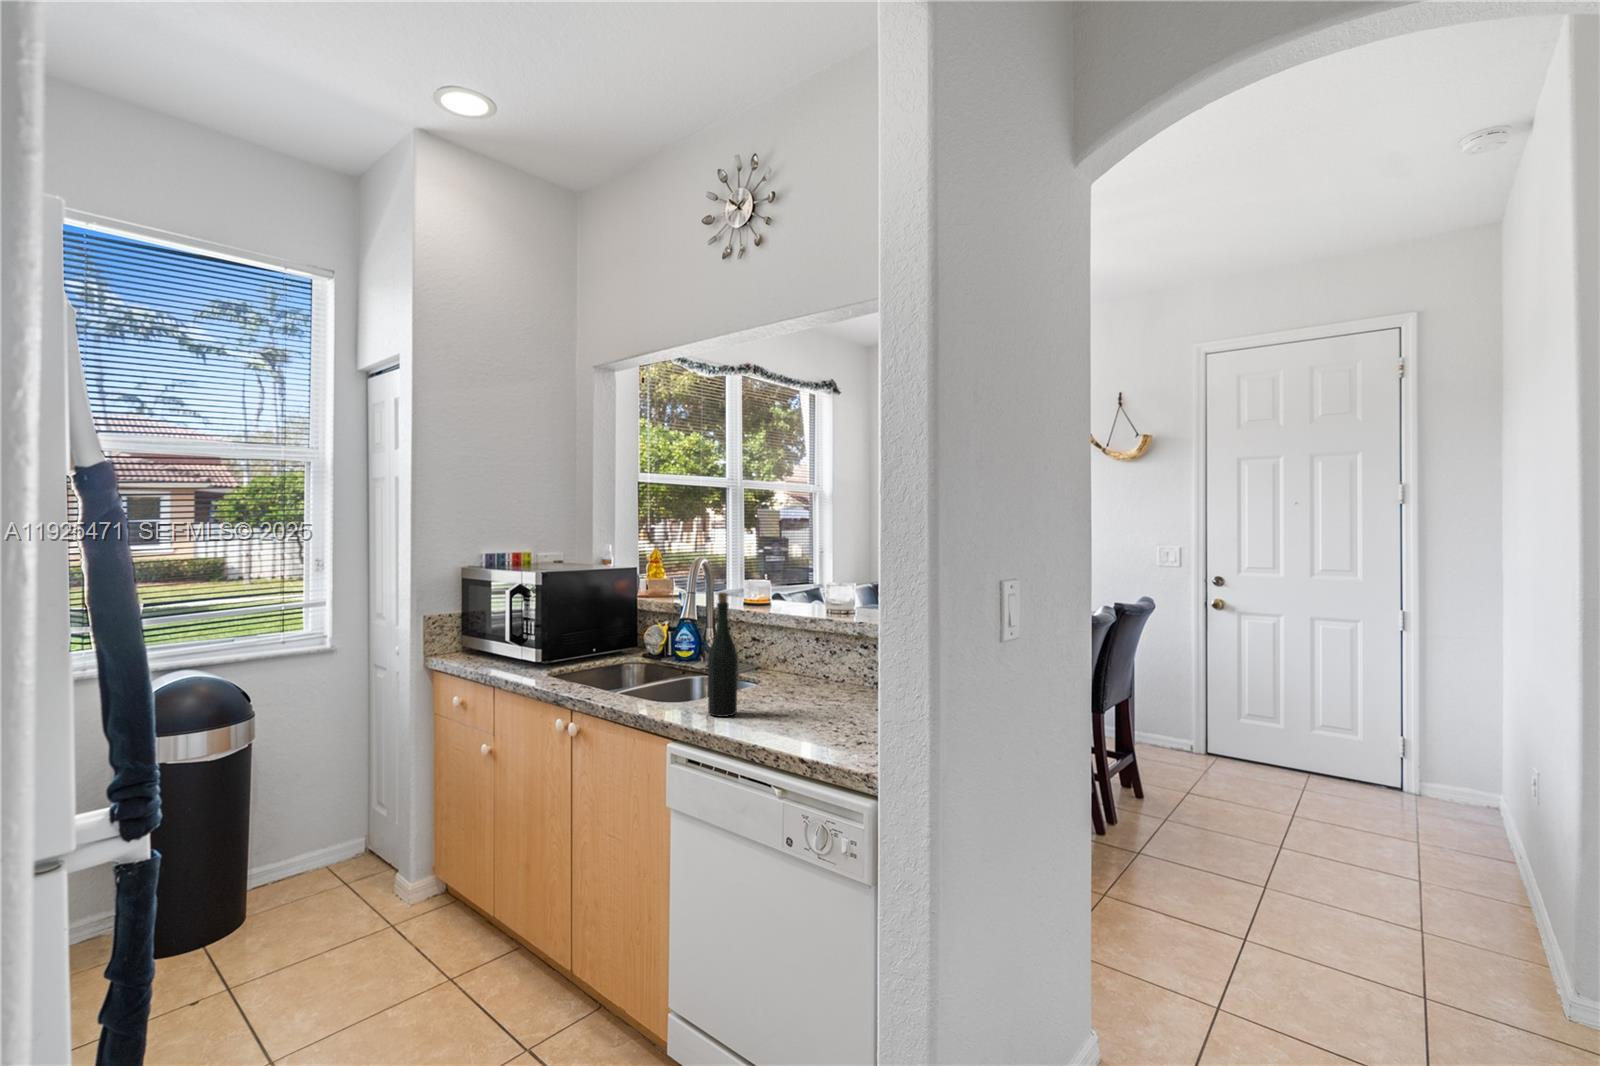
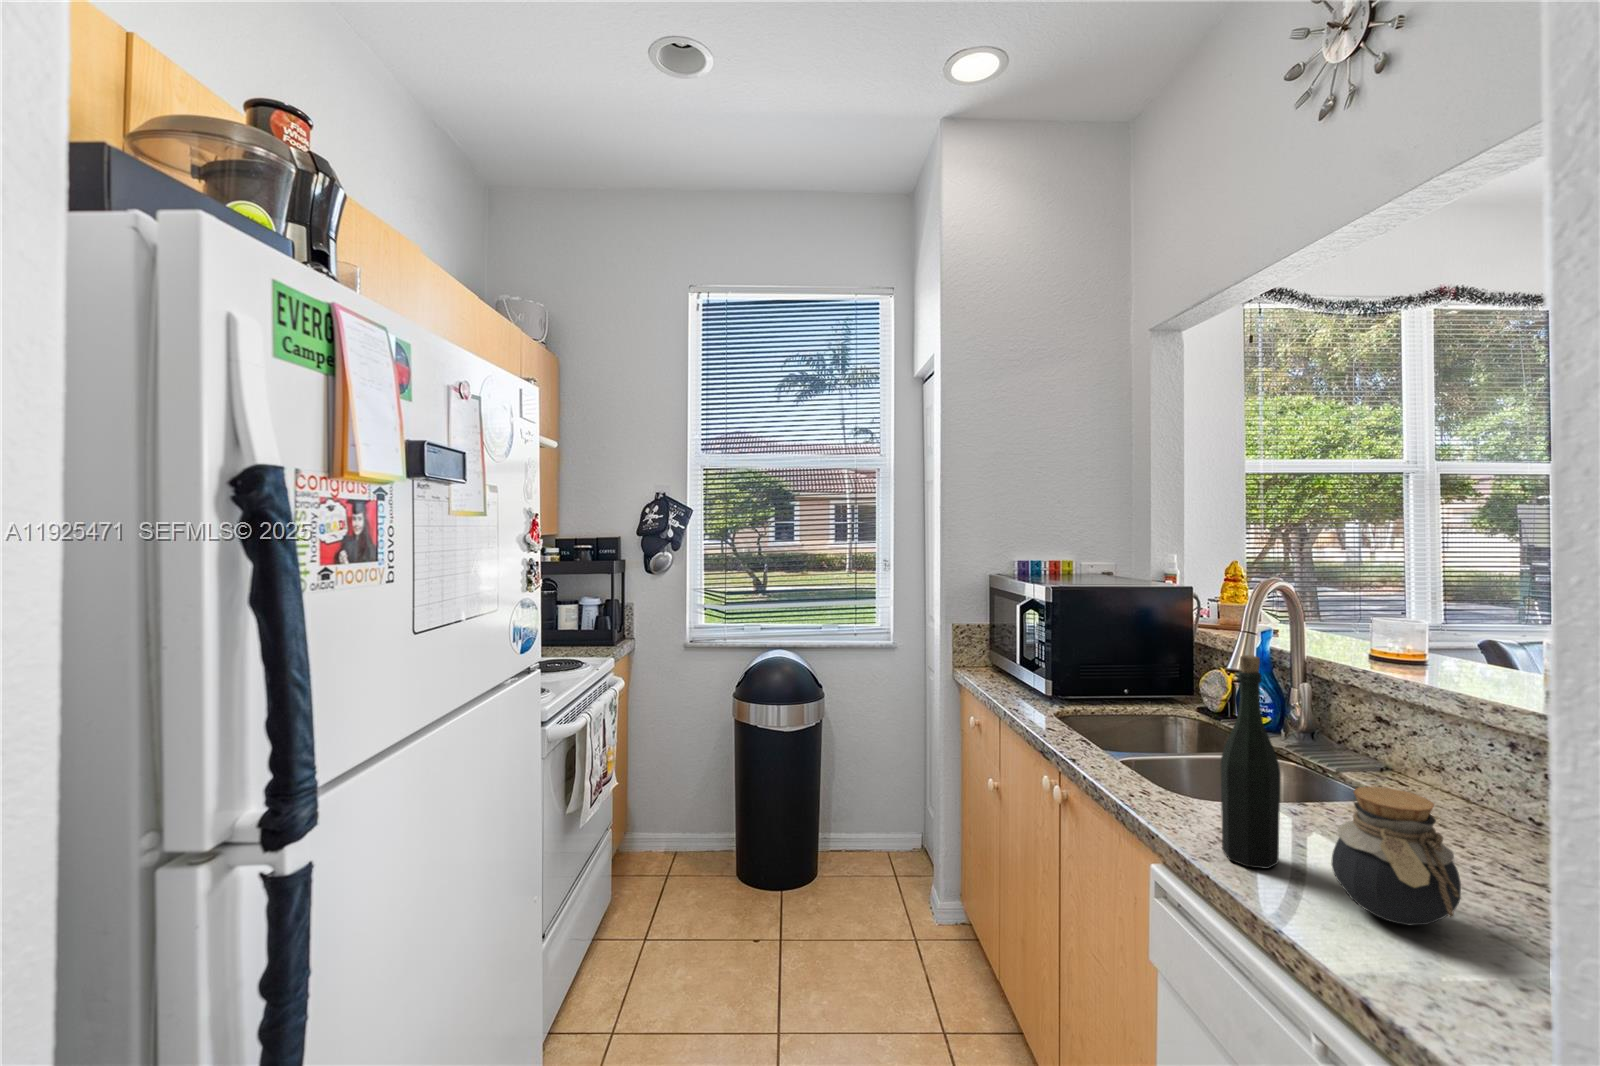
jar: none [766,654,819,720] -> present [1332,786,1461,925]

